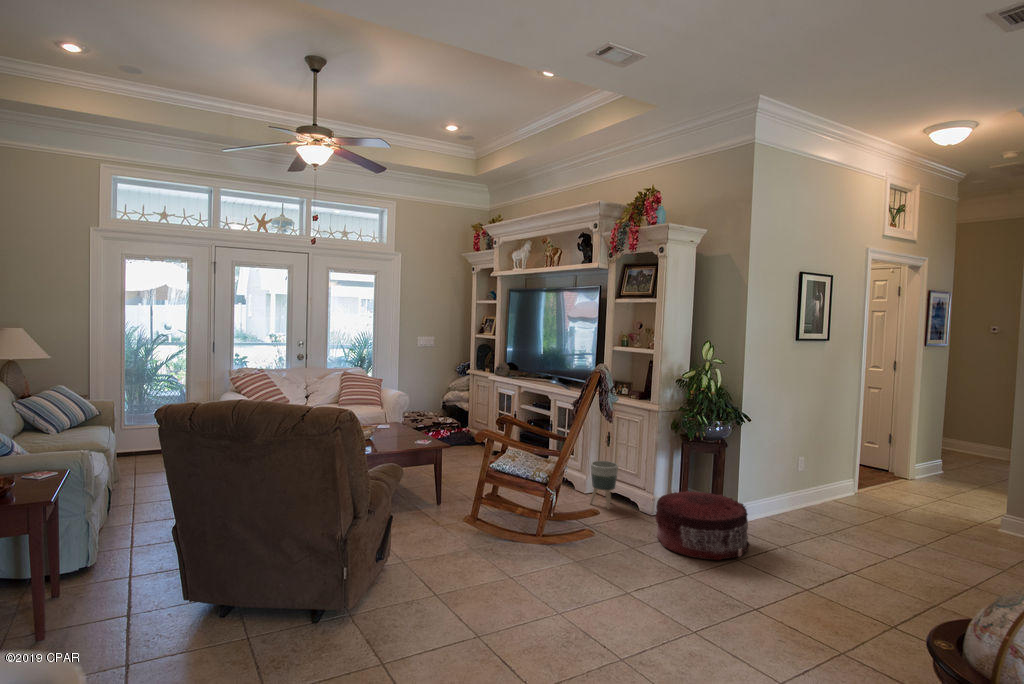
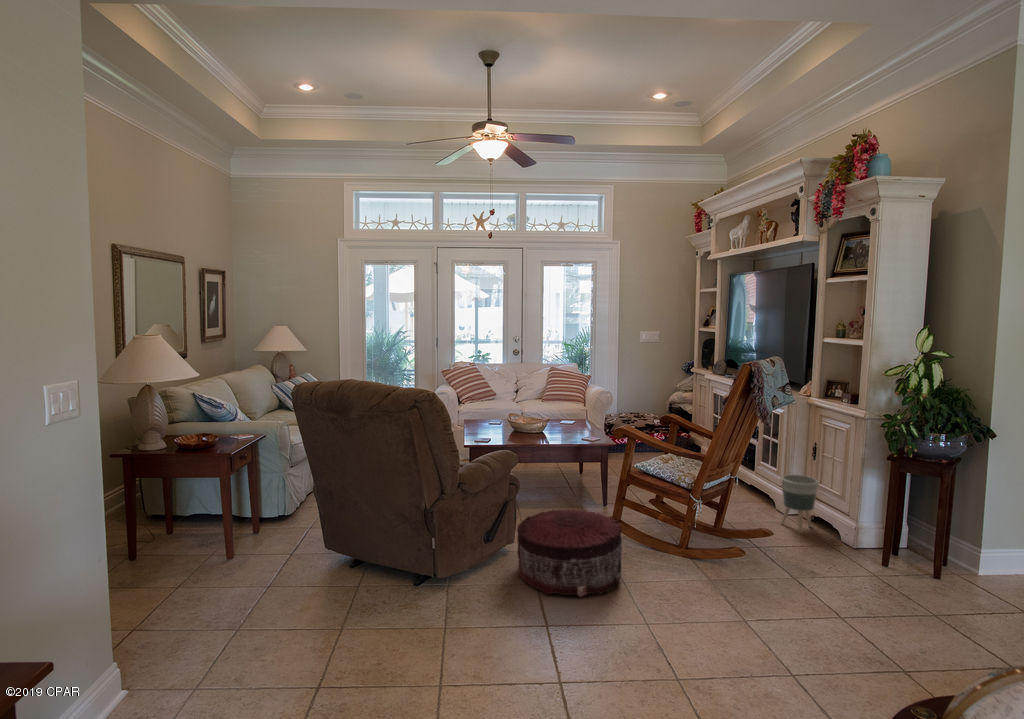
pouf: present [655,491,750,560] -> present [517,510,622,597]

